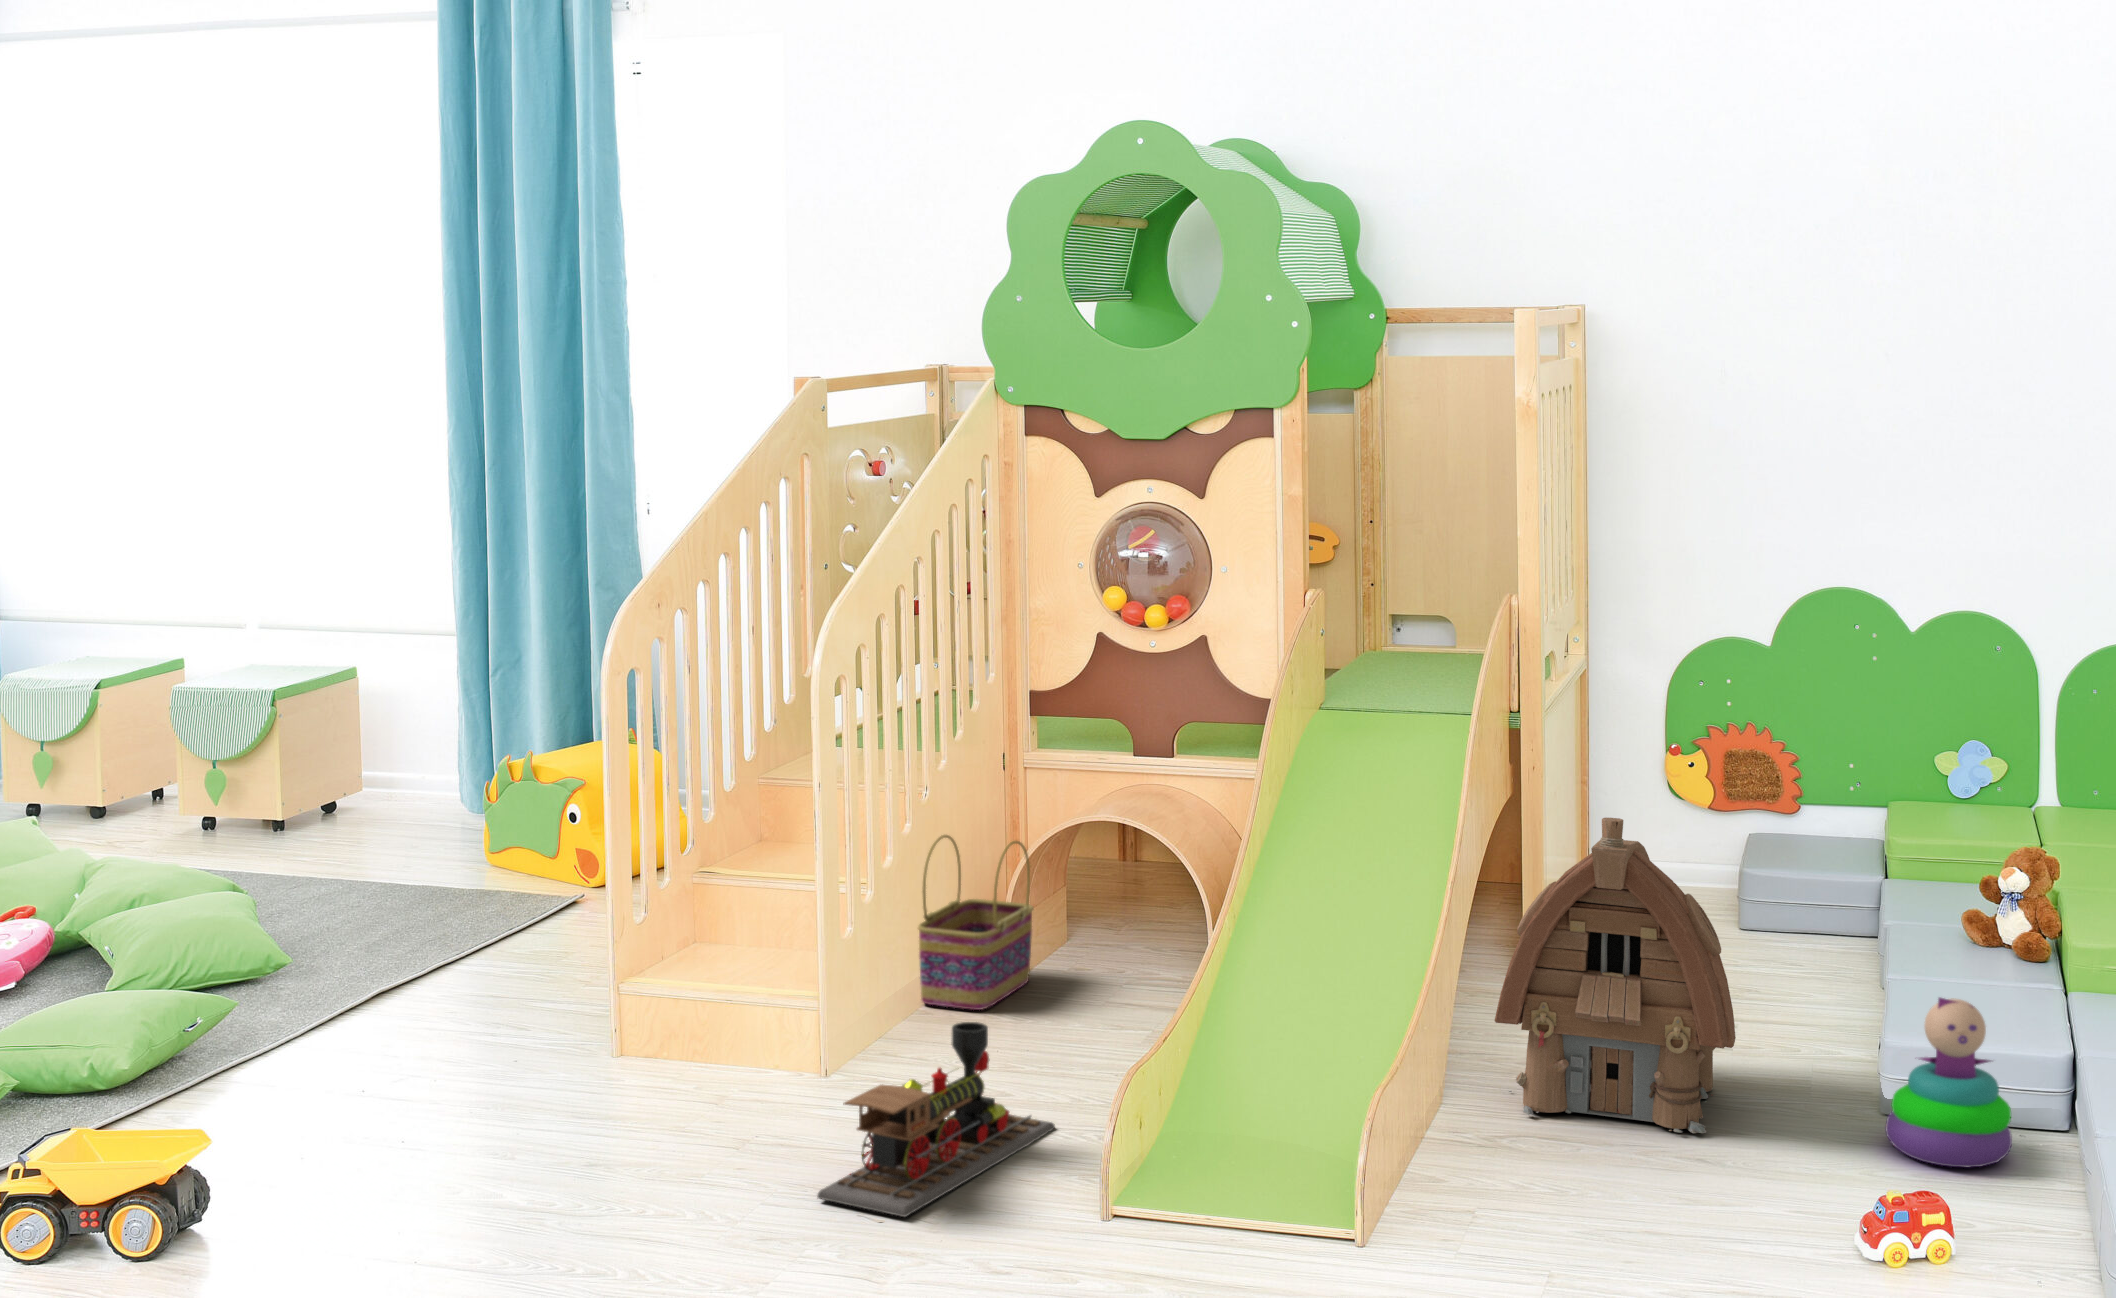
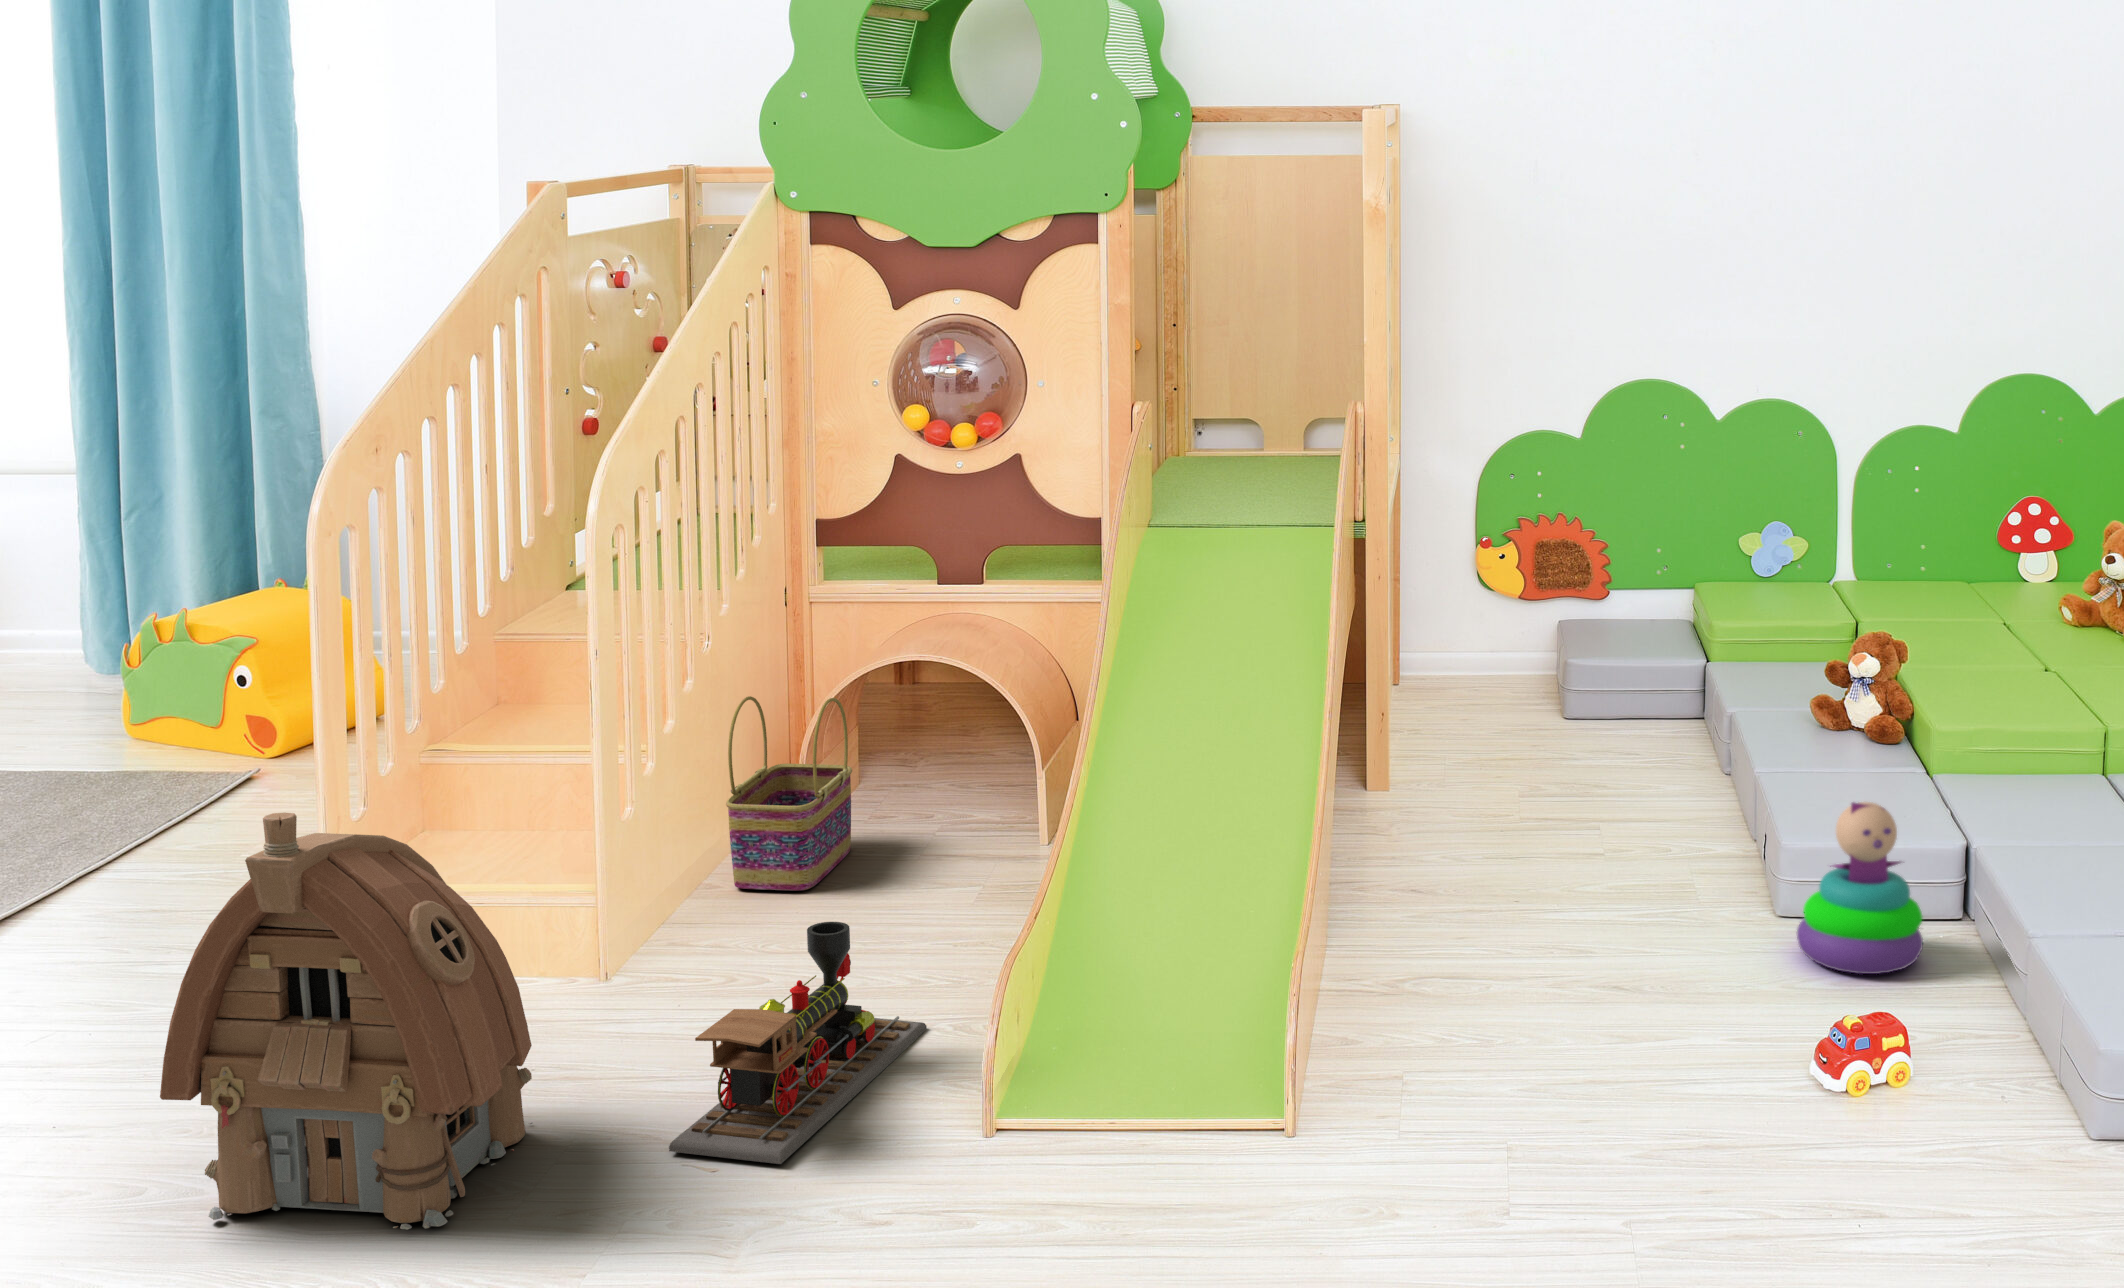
toy house: present [1495,818,1736,1133] -> present [160,812,532,1230]

